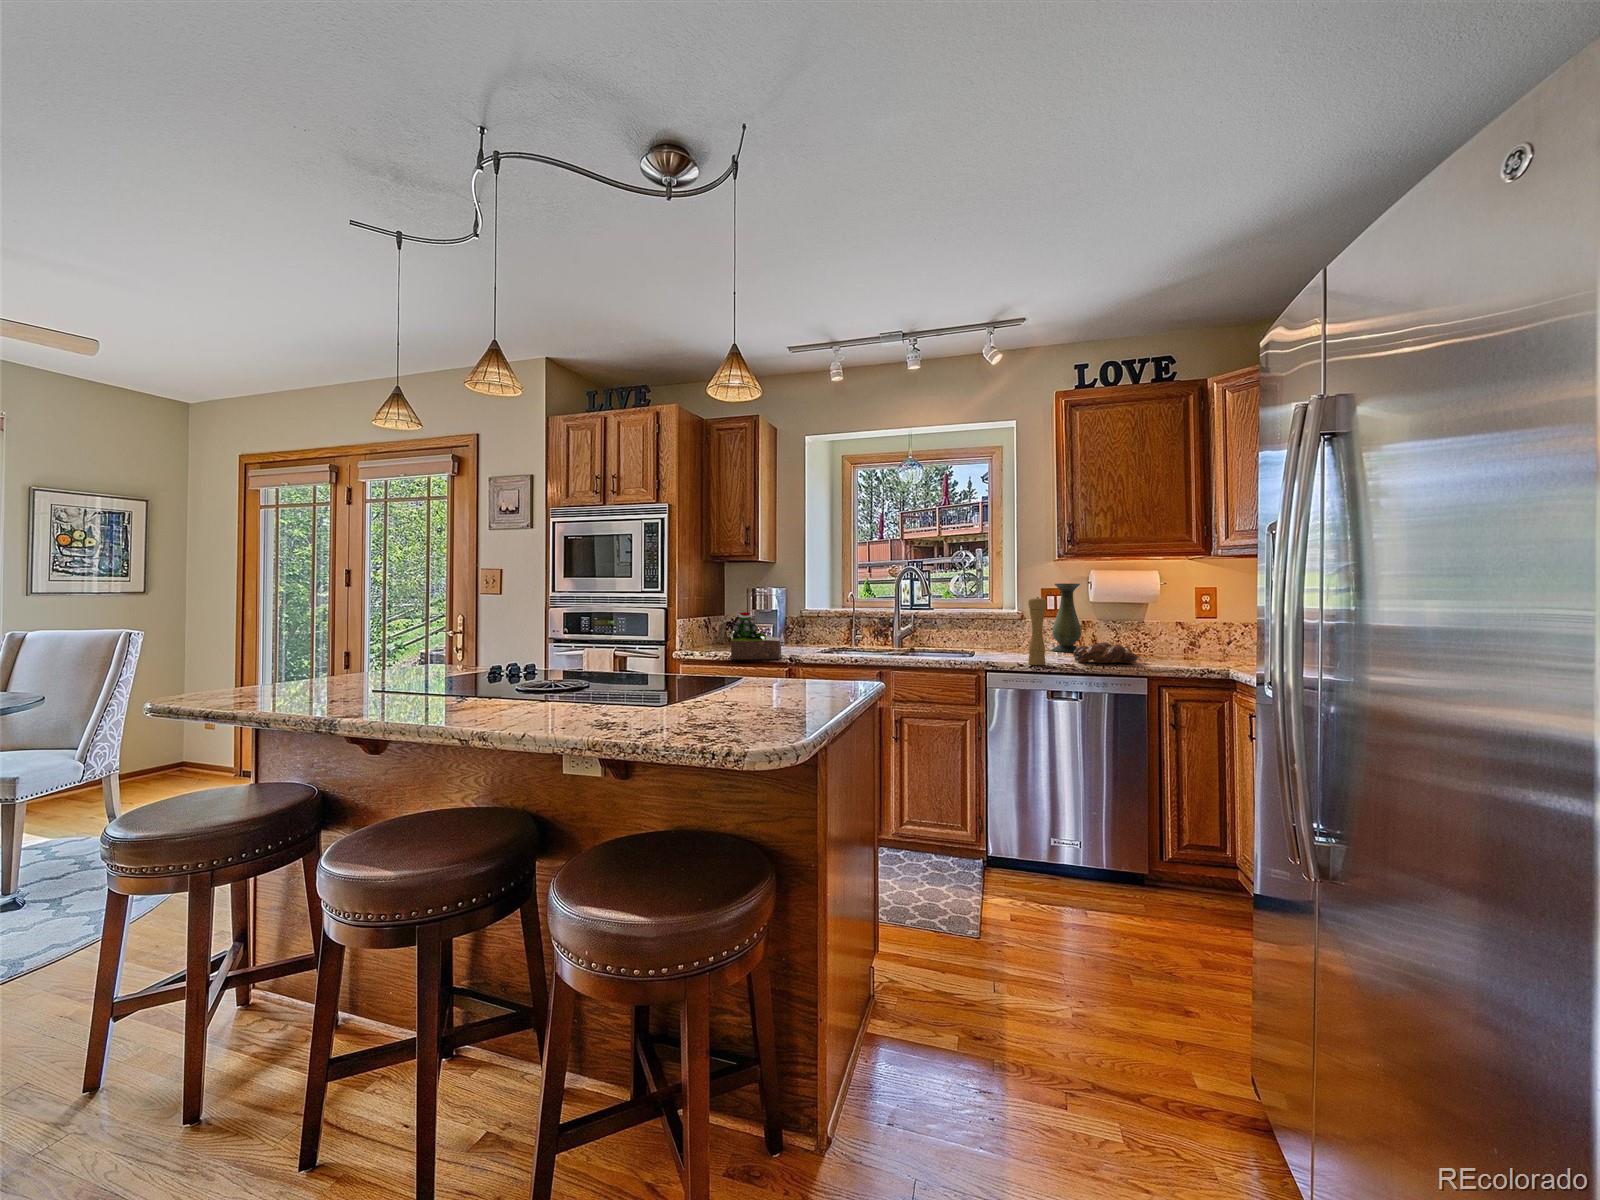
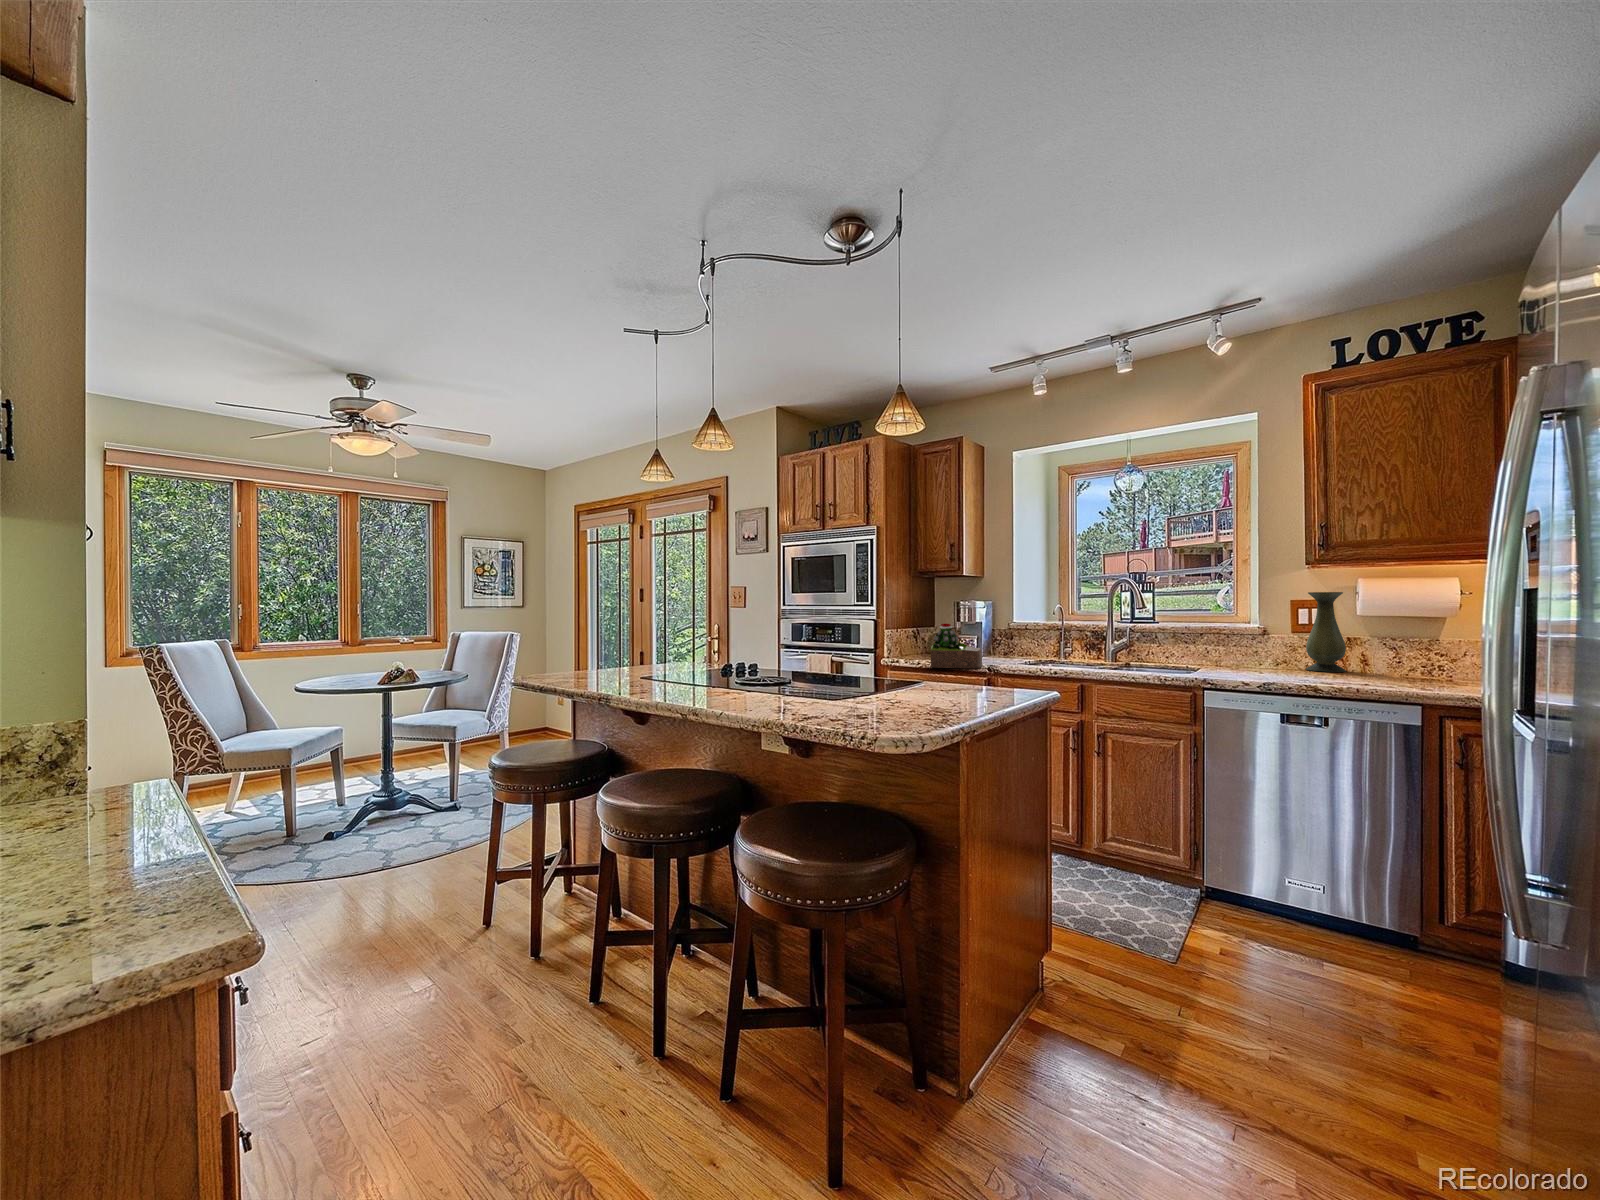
pepper mill: present [1028,597,1047,665] -> none [1251,608,1275,684]
bread loaf: present [1074,642,1138,663] -> none [1318,661,1406,686]

